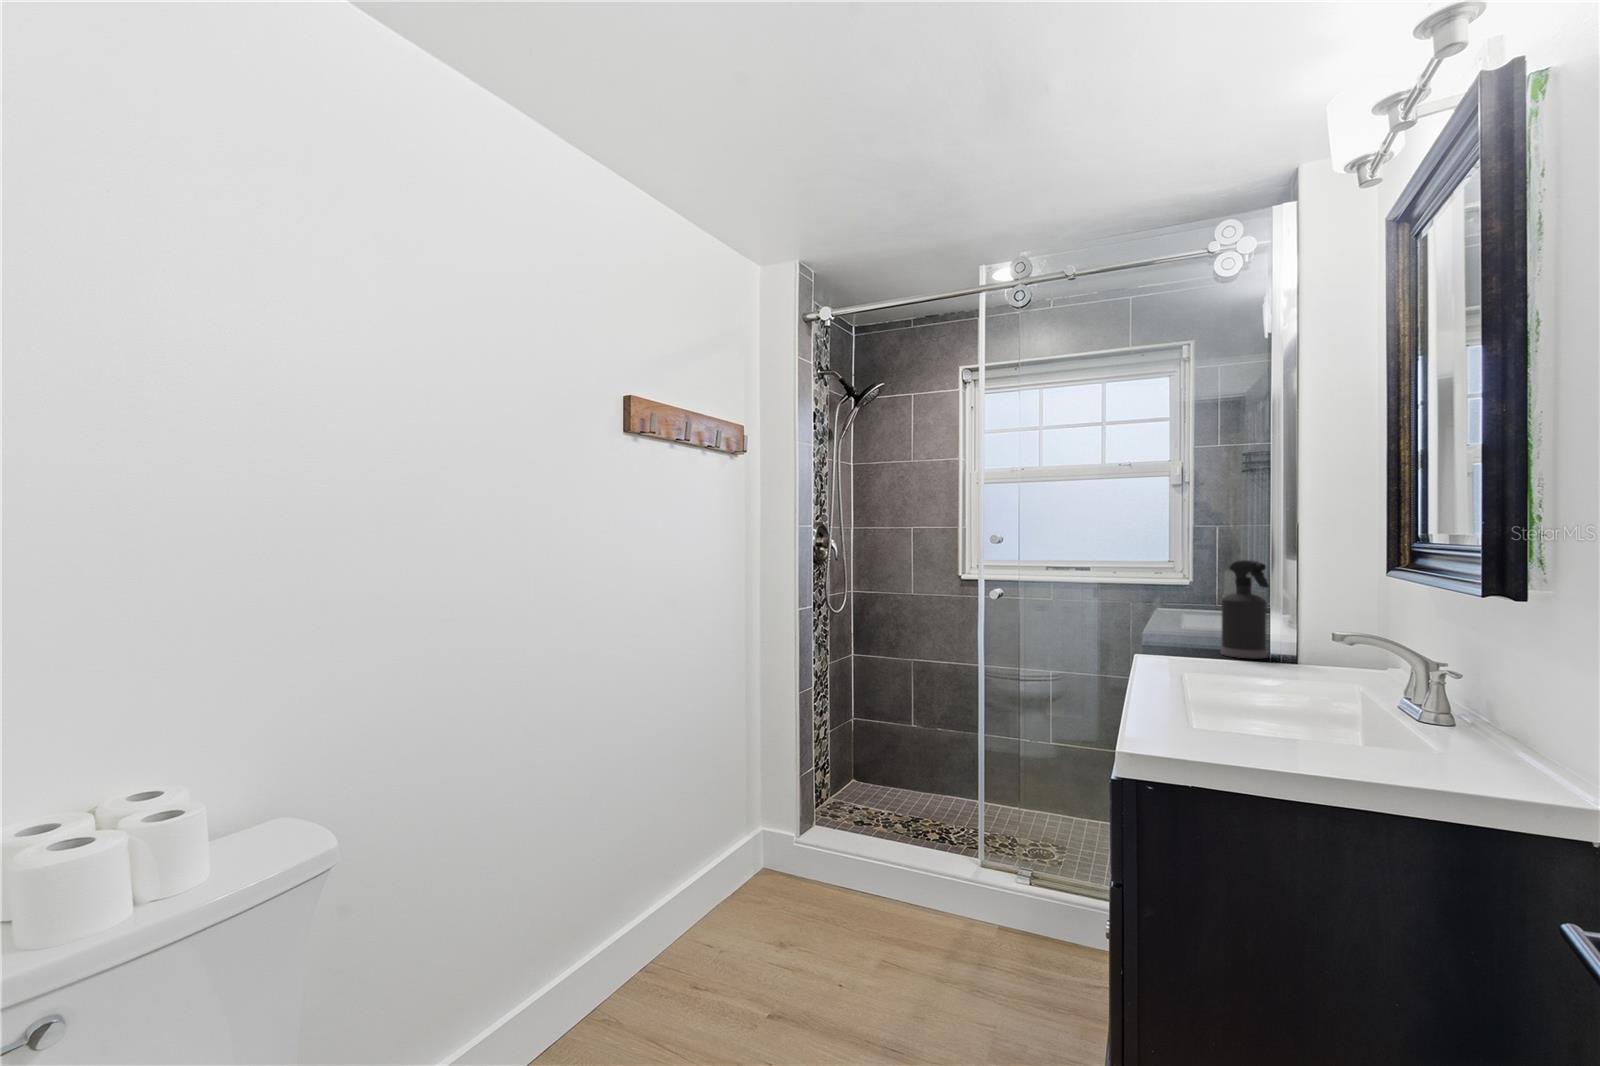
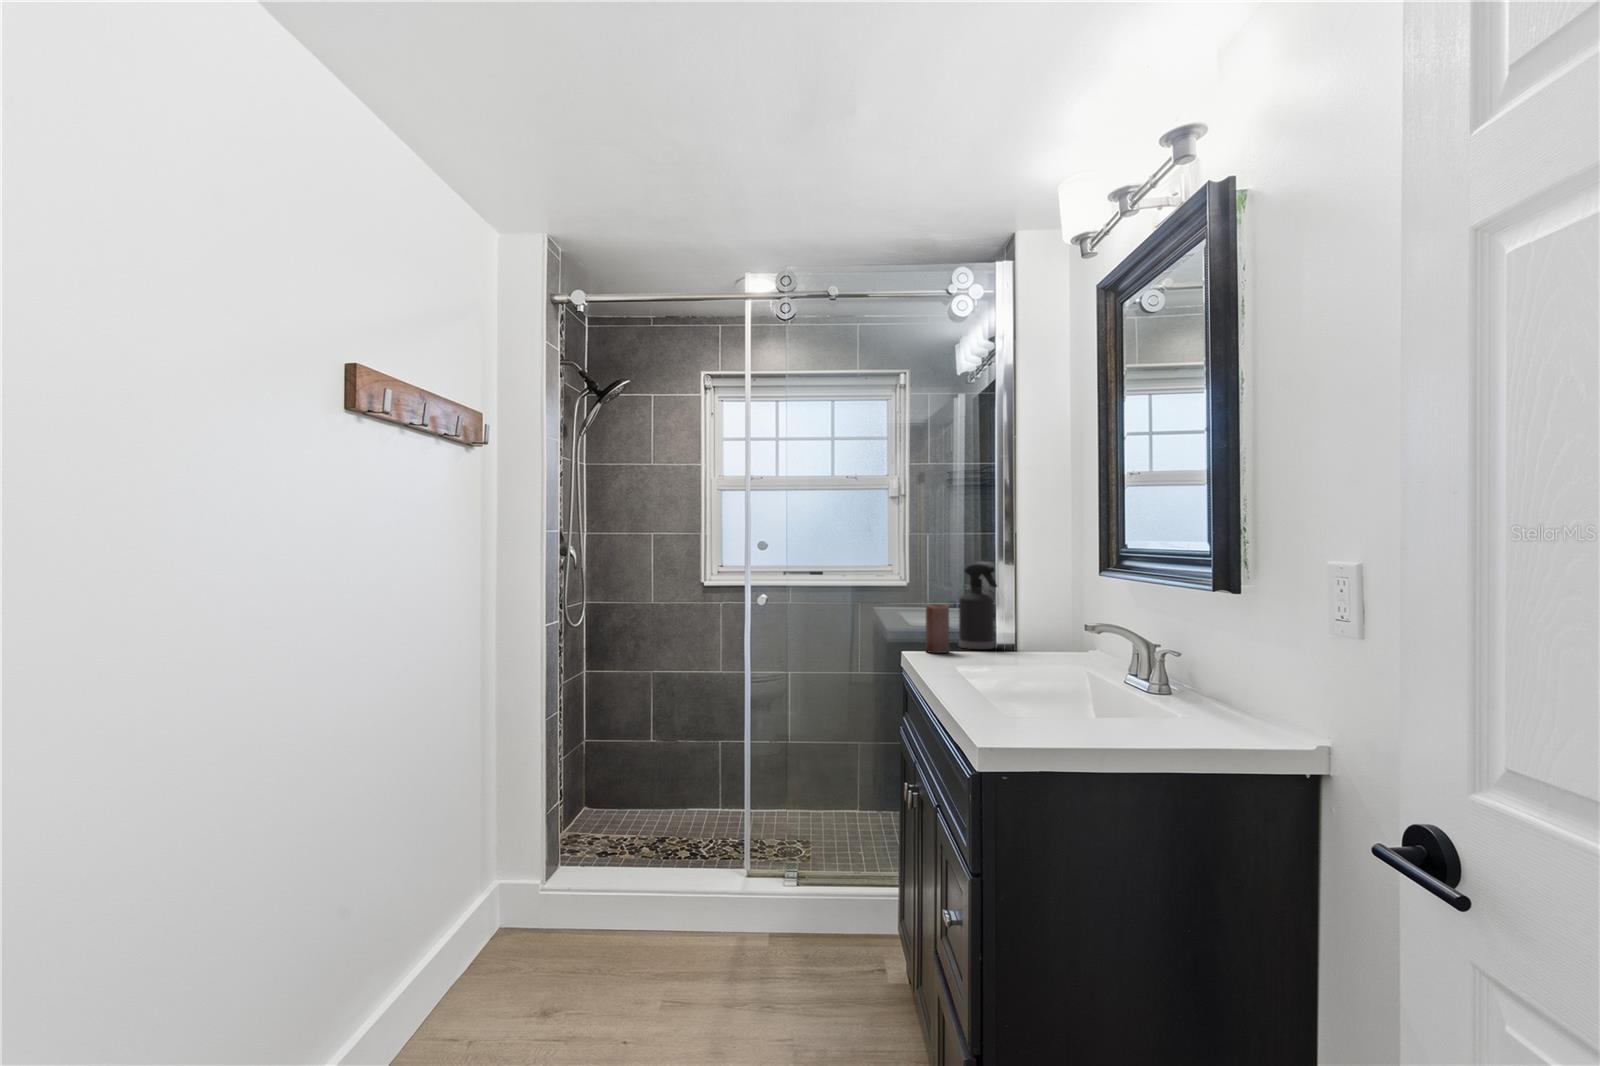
candle: none [1172,604,1201,659] -> present [925,604,949,653]

